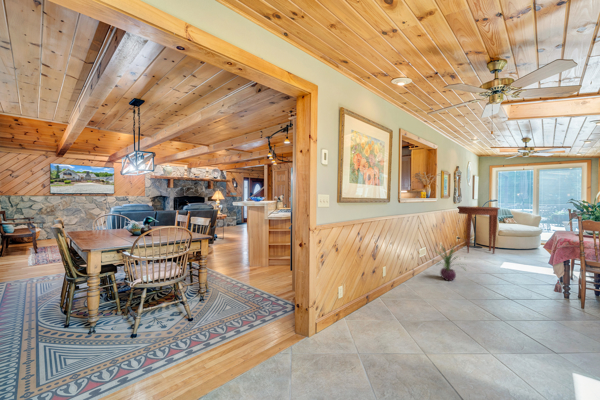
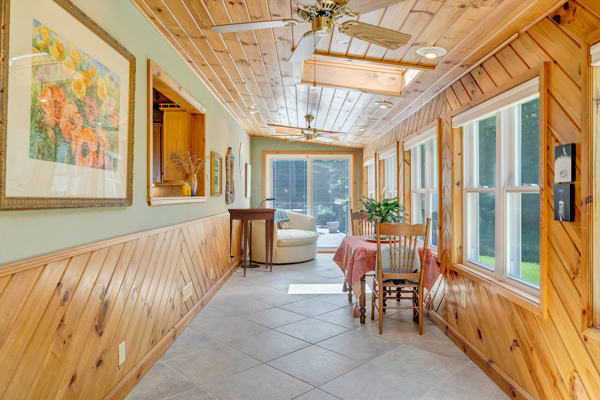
decorative plant: present [436,246,456,281] -> none [188,271,253,330]

